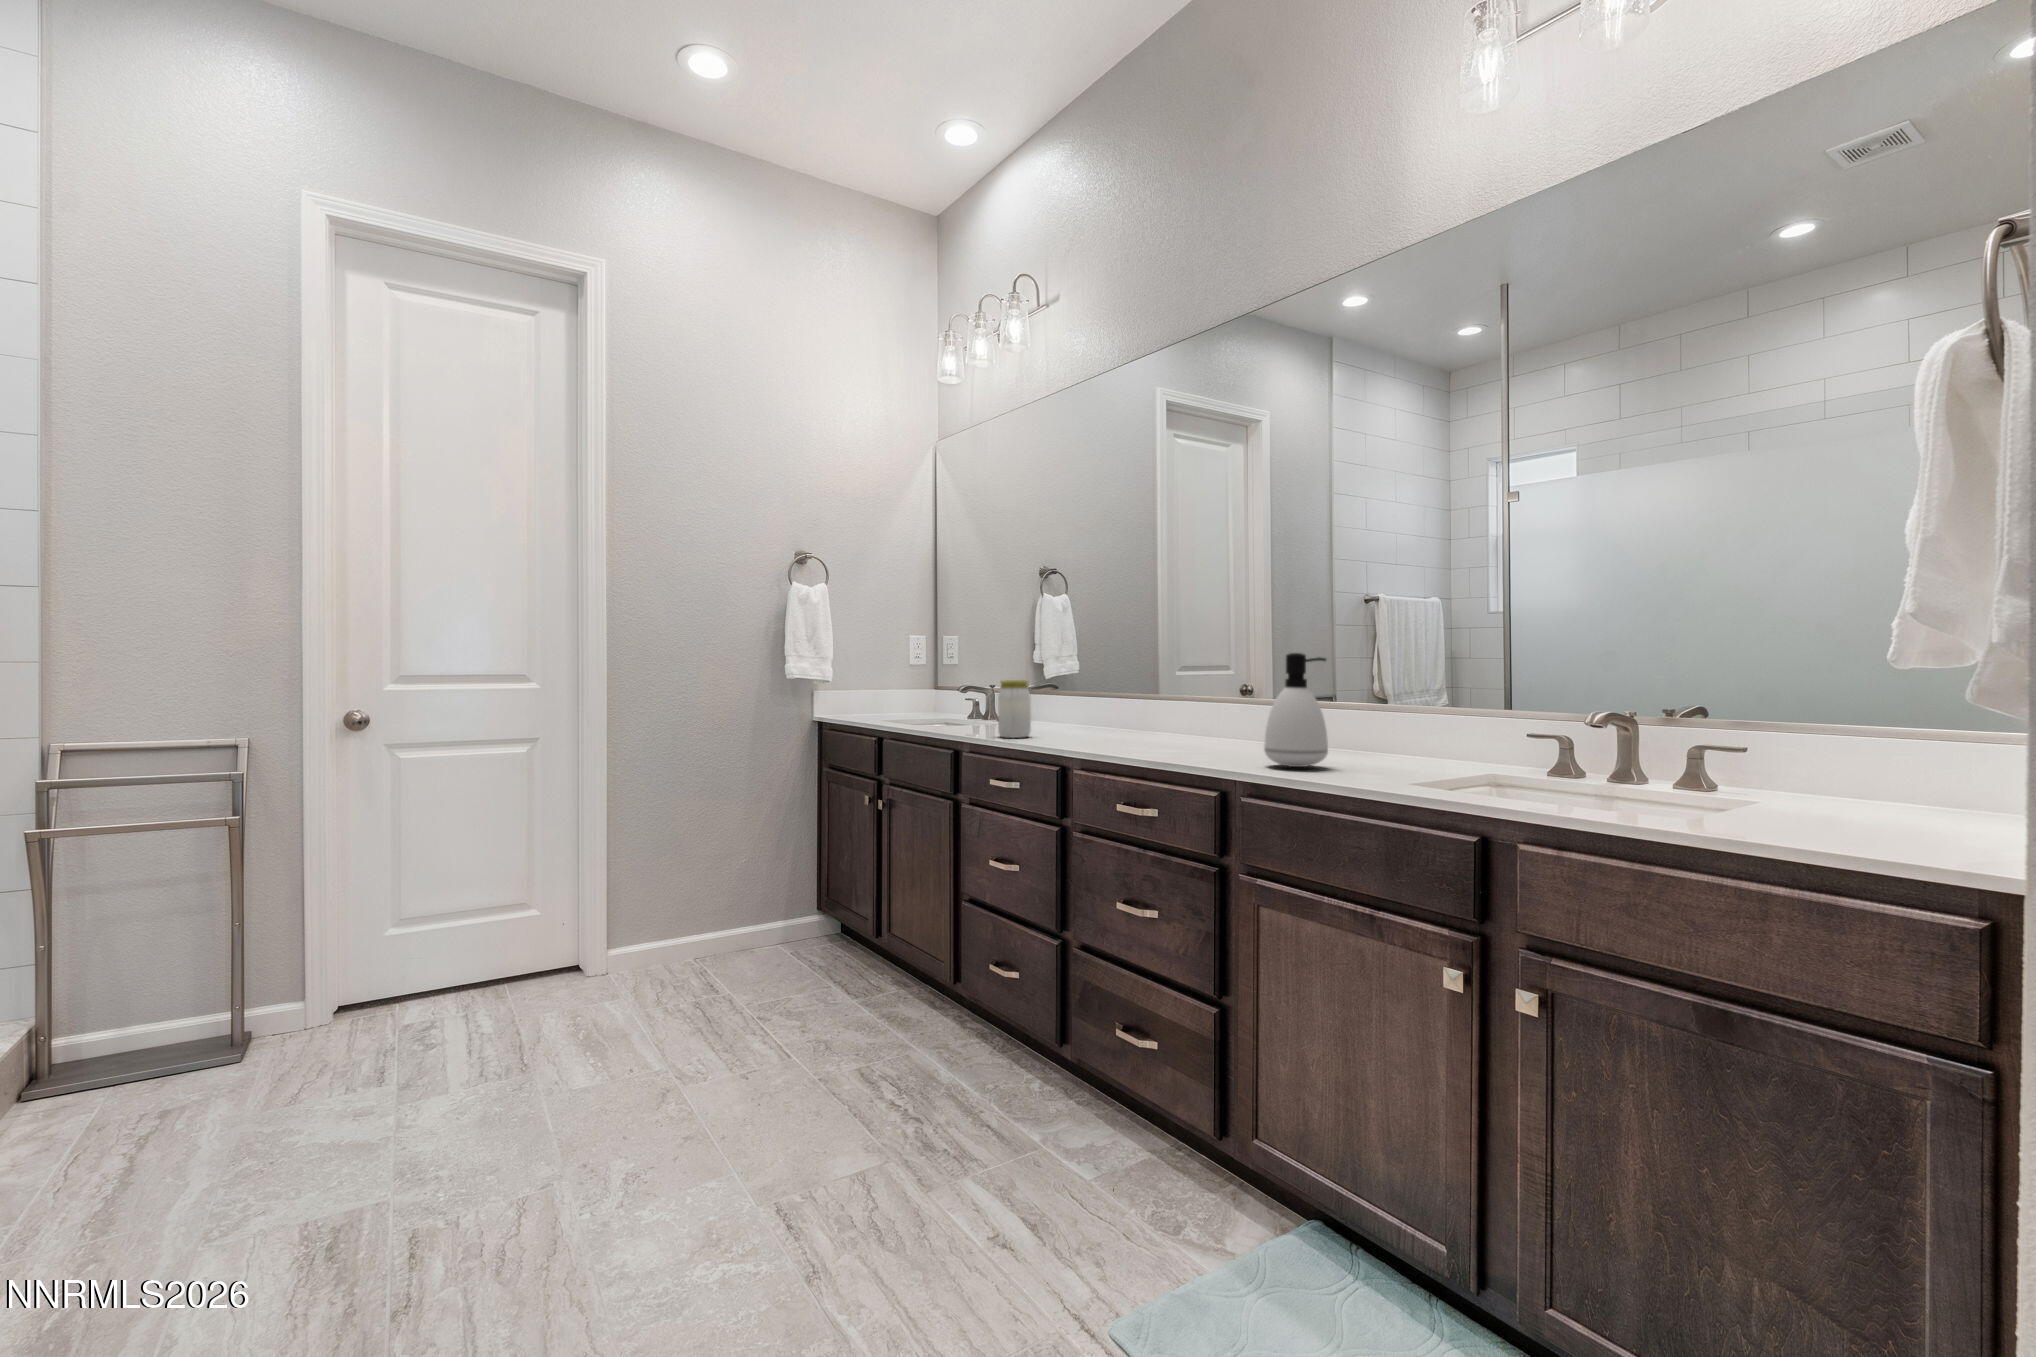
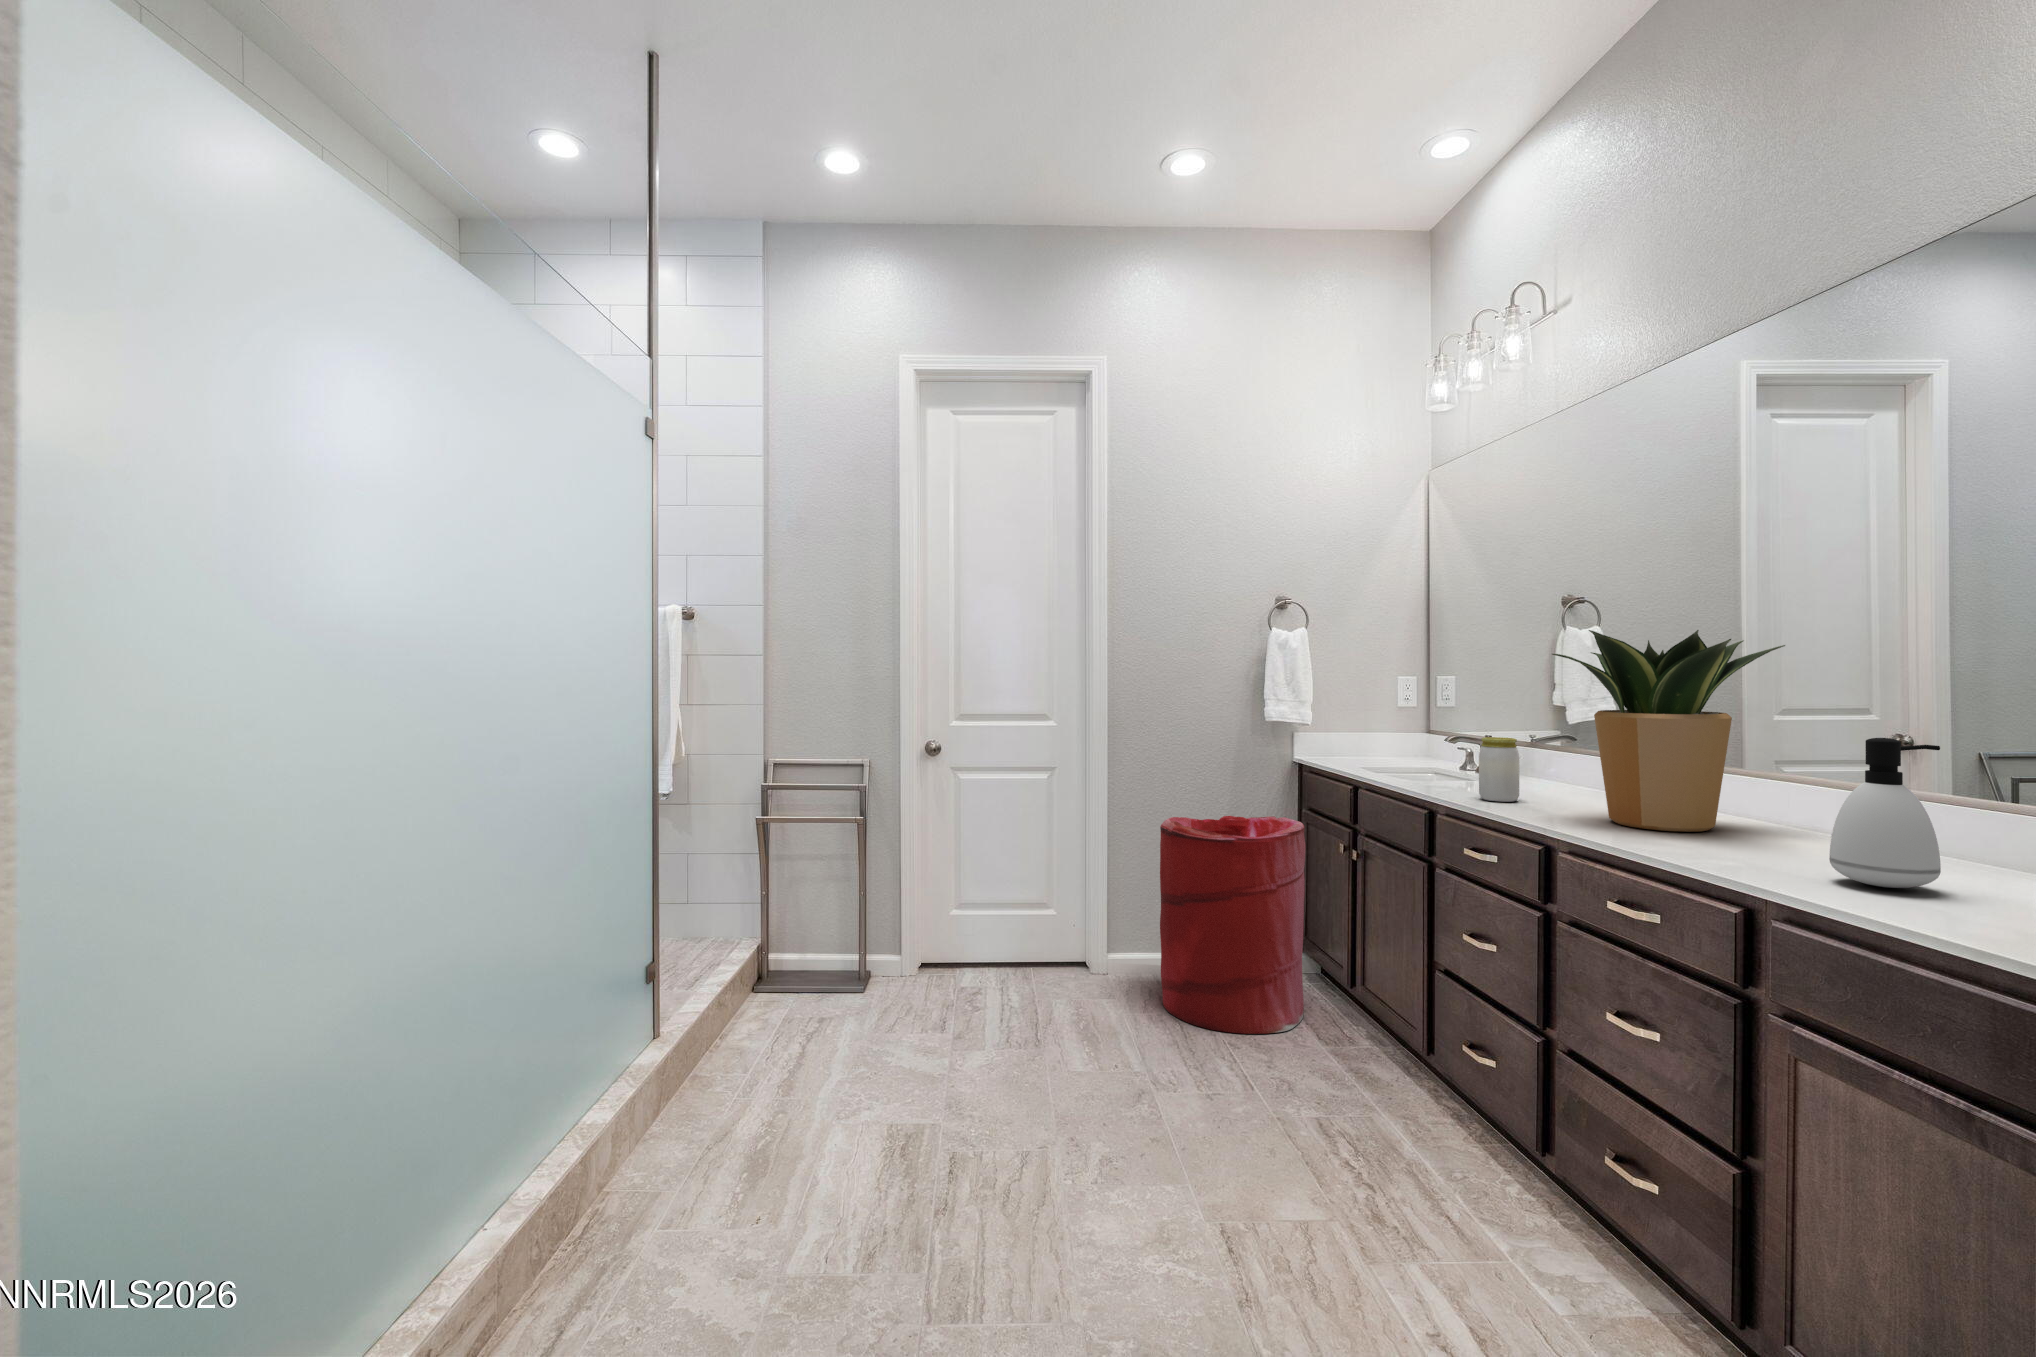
potted plant: none [1062,574,1220,748] -> present [1552,630,1785,832]
laundry hamper: none [676,777,832,1008] -> present [1160,816,1305,1034]

